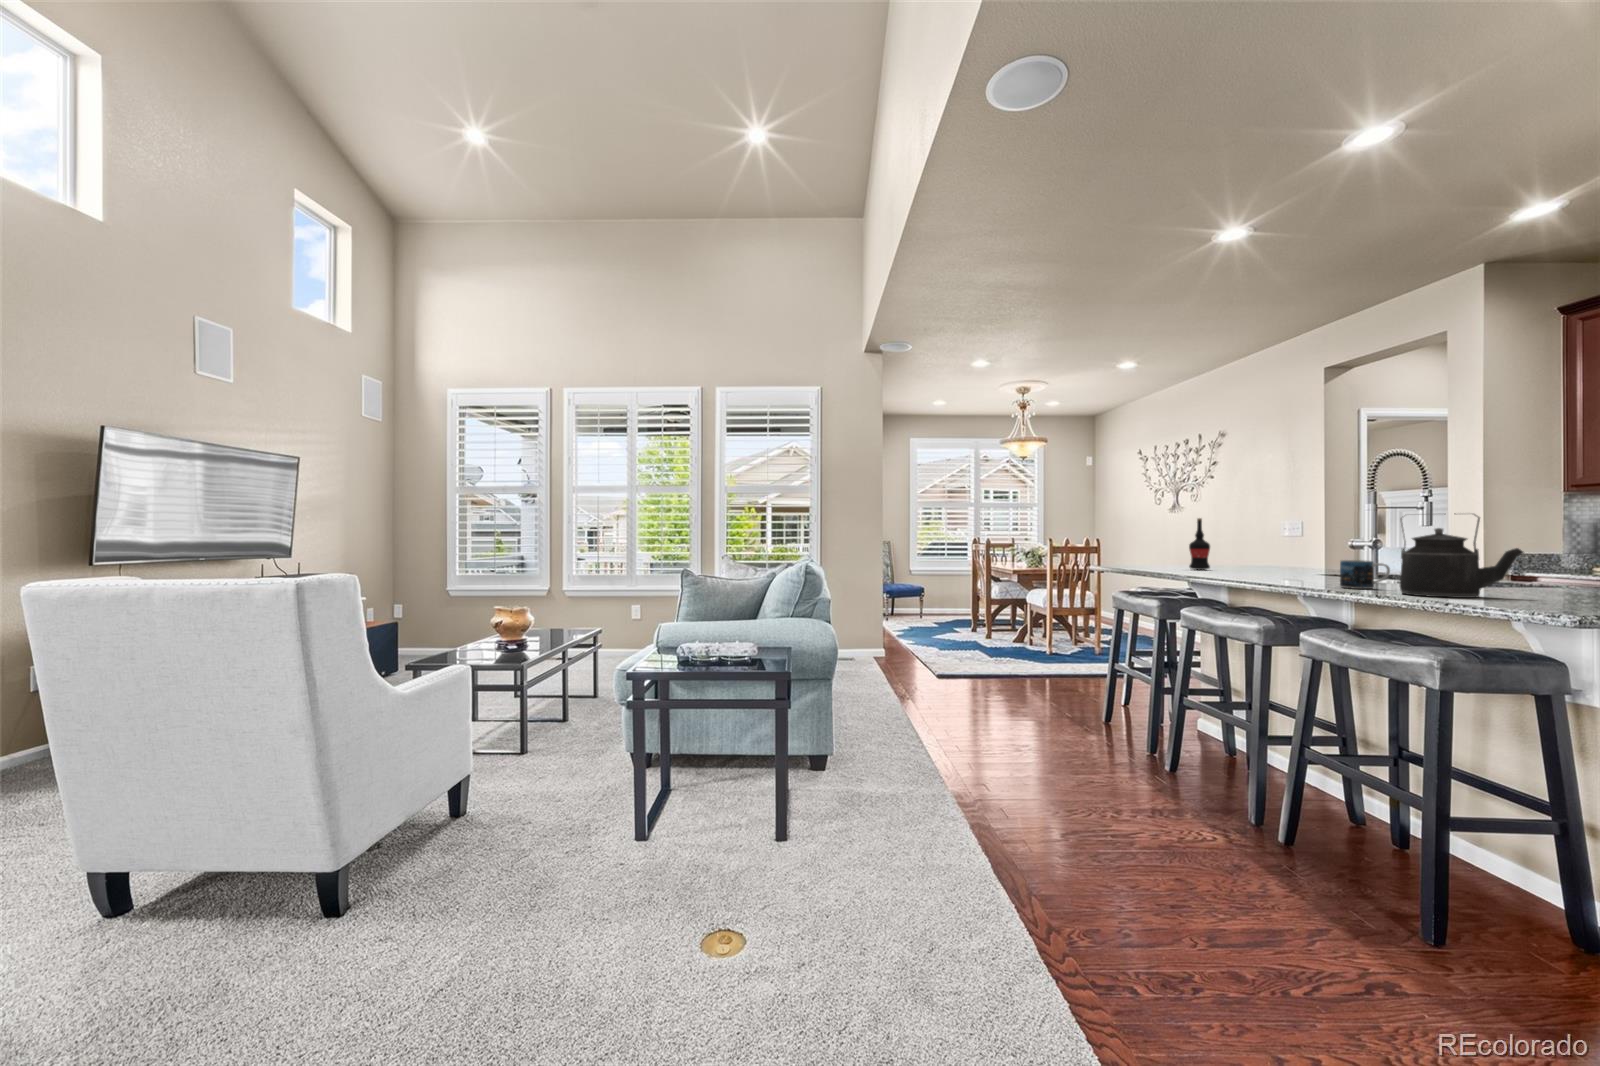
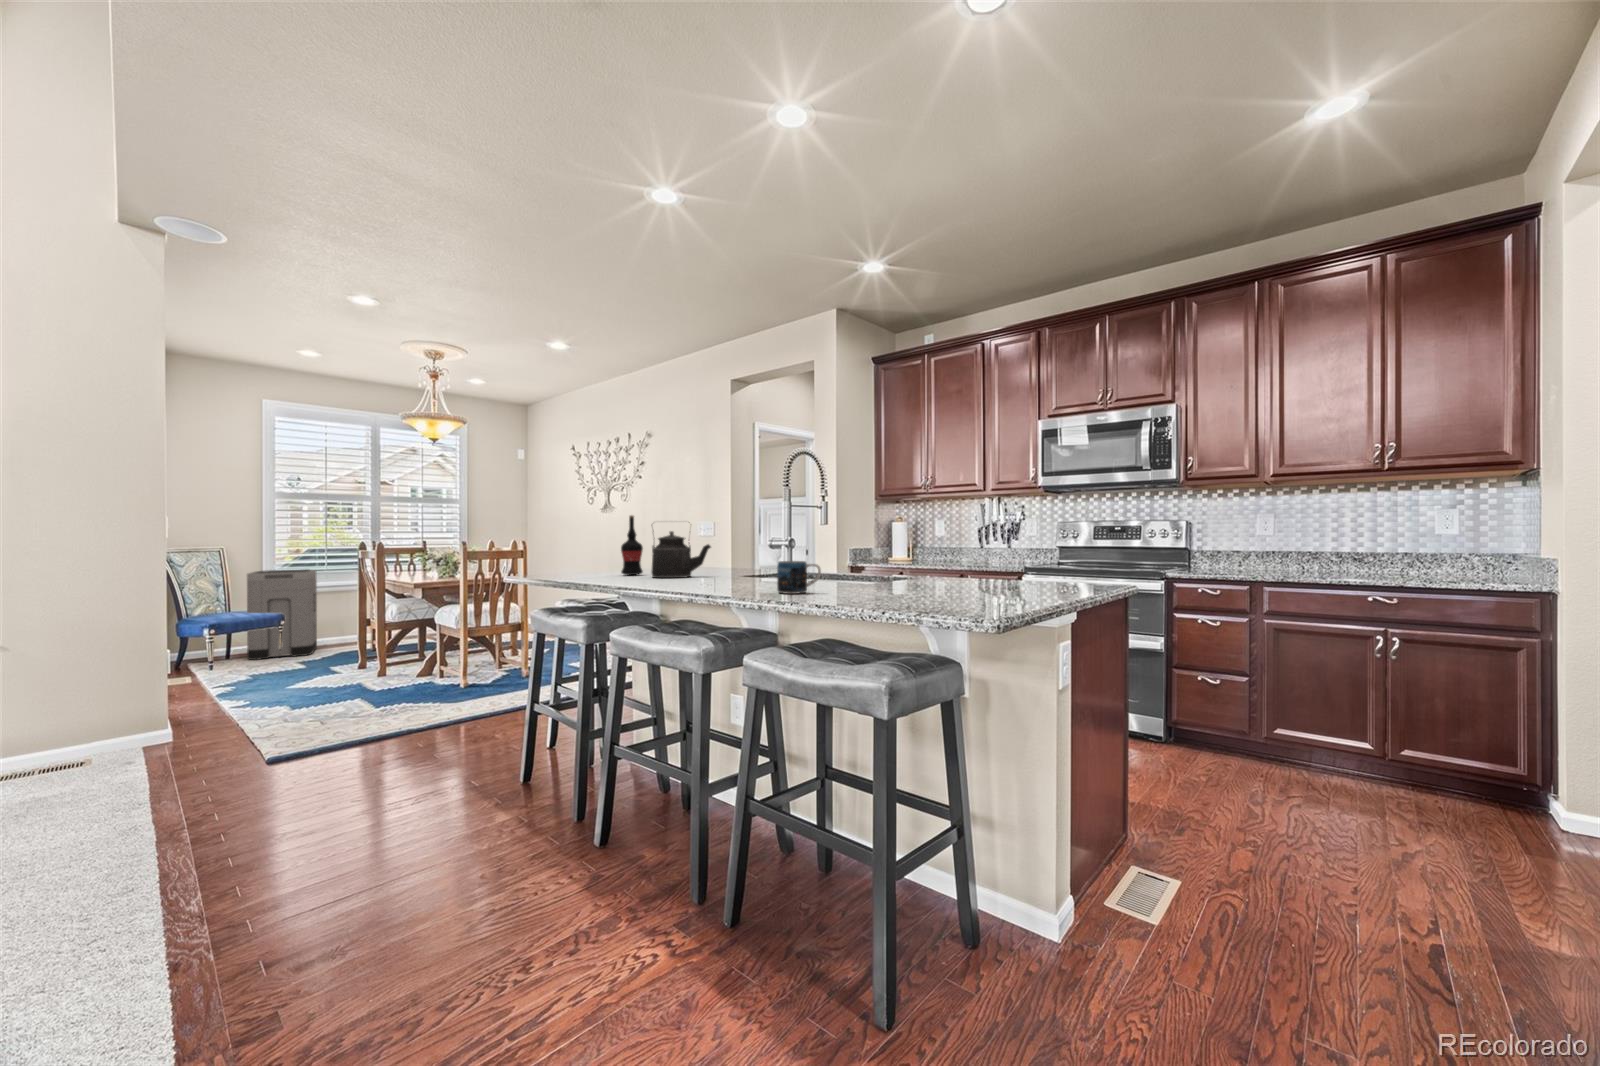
kettle: present [1400,514,1523,598] -> present [652,531,711,578]
trash can: none [904,557,942,619] -> present [247,569,317,660]

